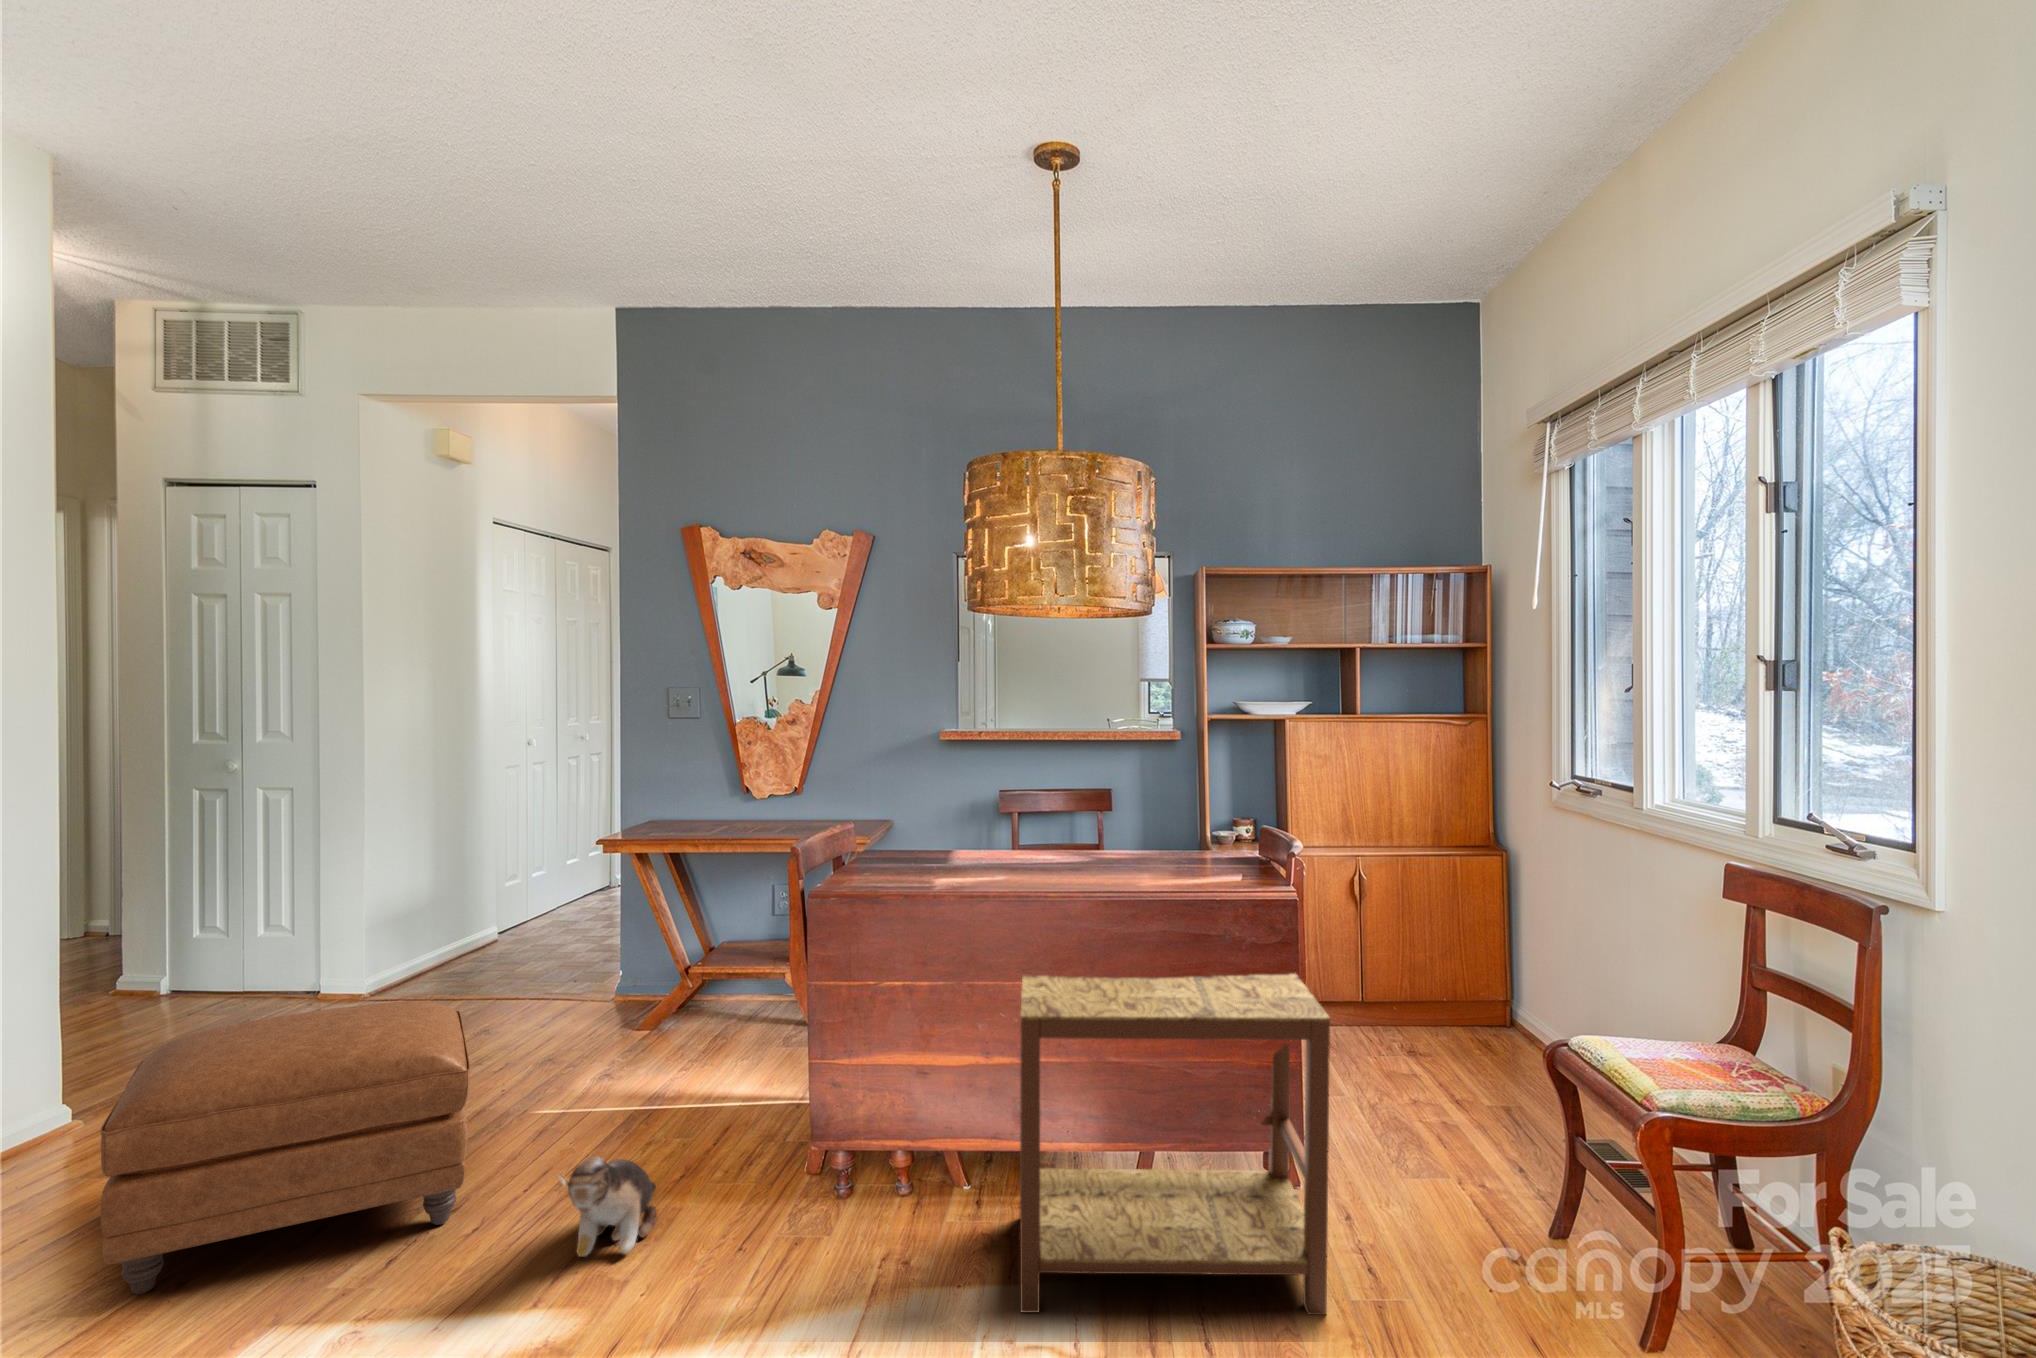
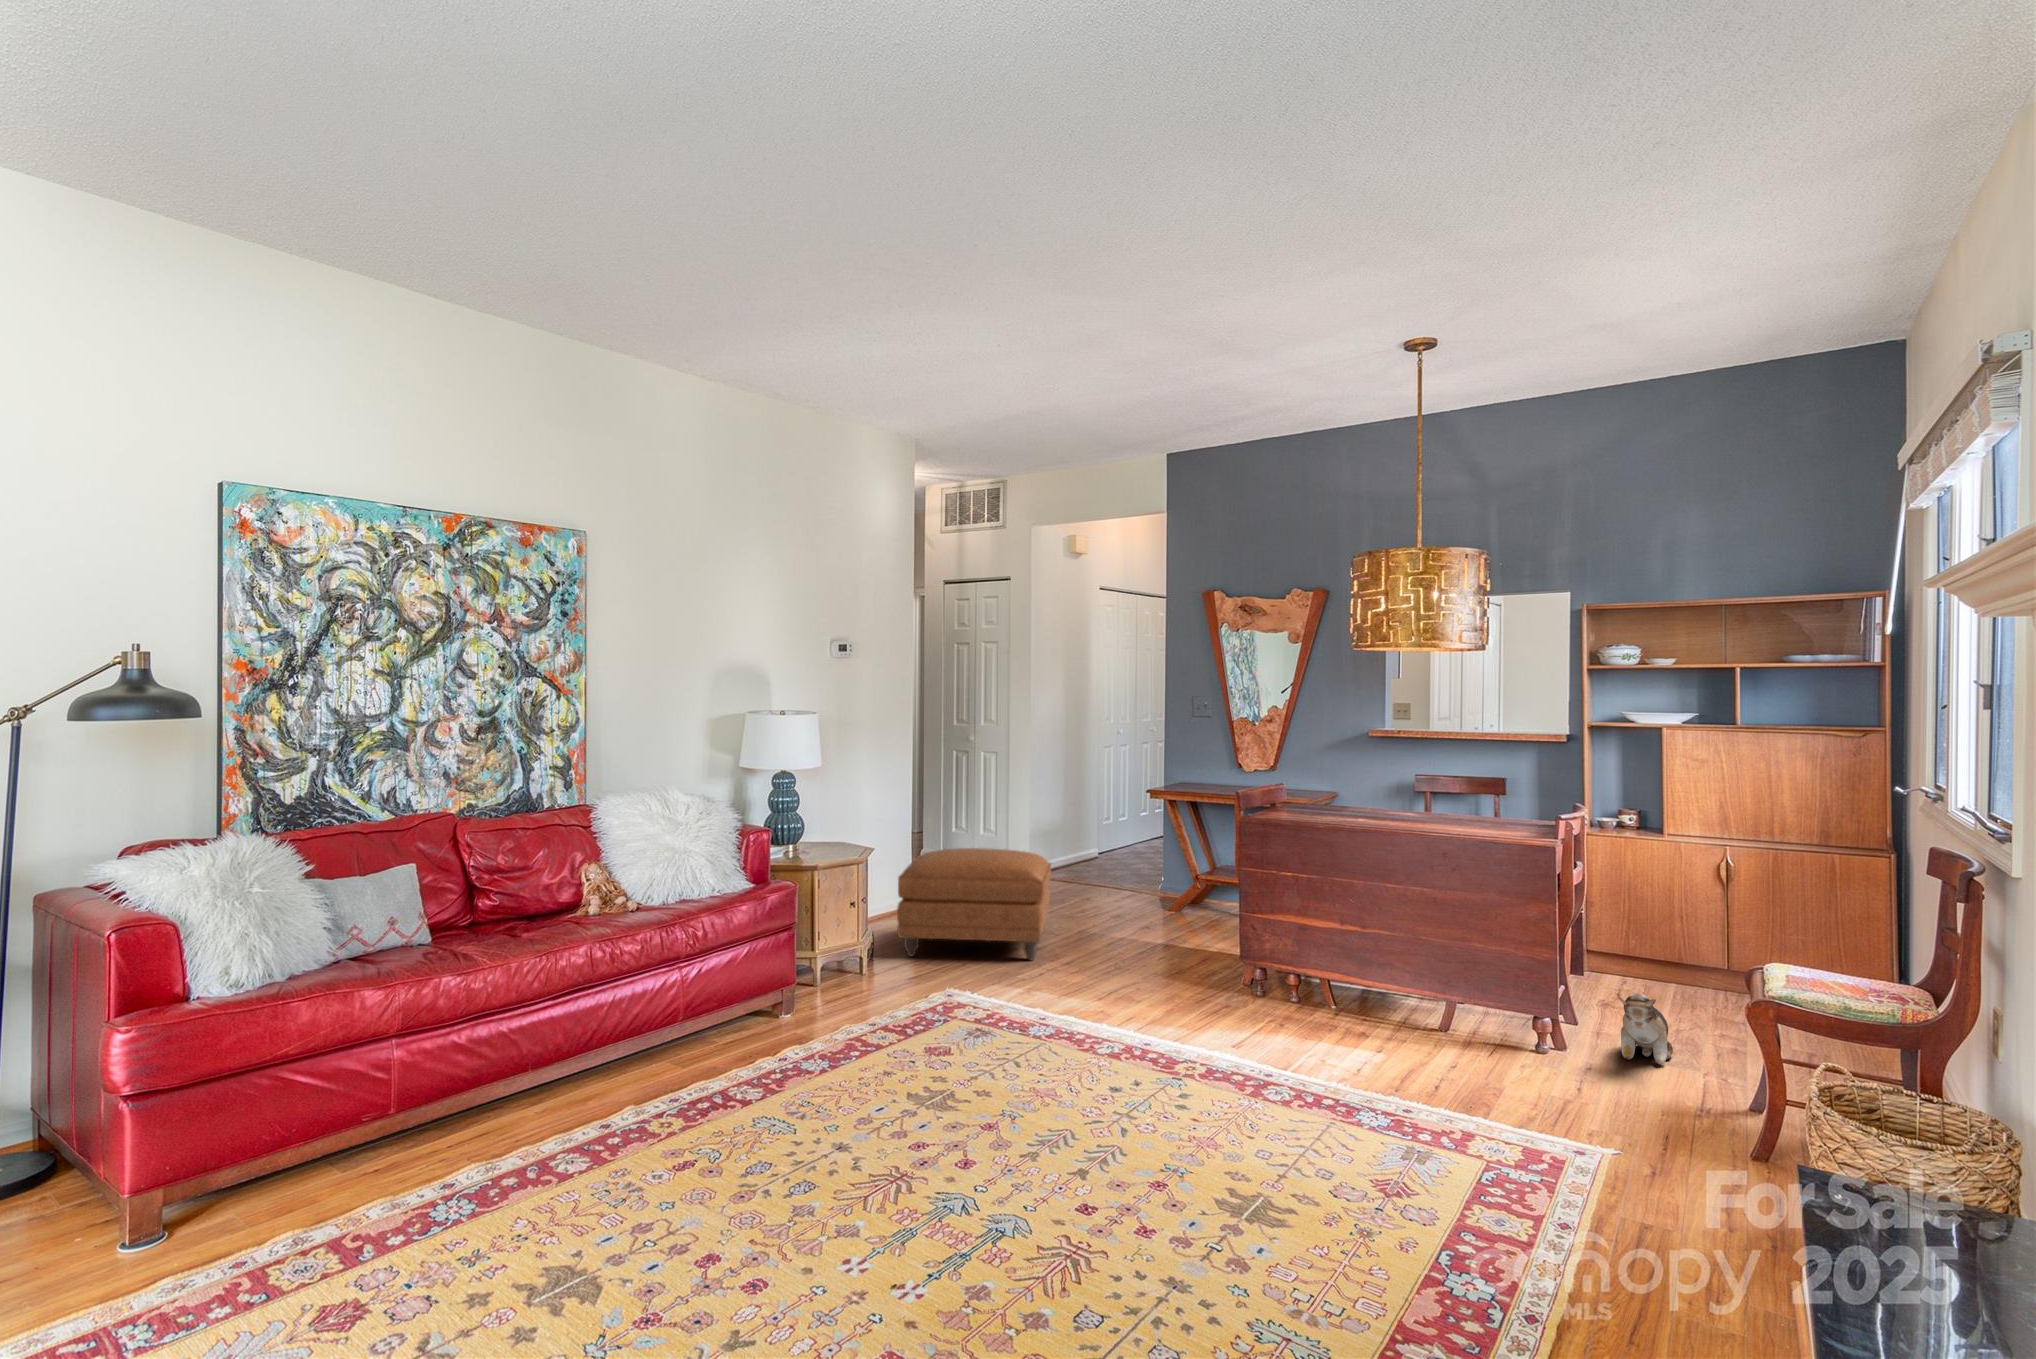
side table: present [1020,974,1330,1315] -> none [1293,856,1510,1087]
plush toy: present [557,1156,657,1257] -> present [1618,993,1673,1063]

